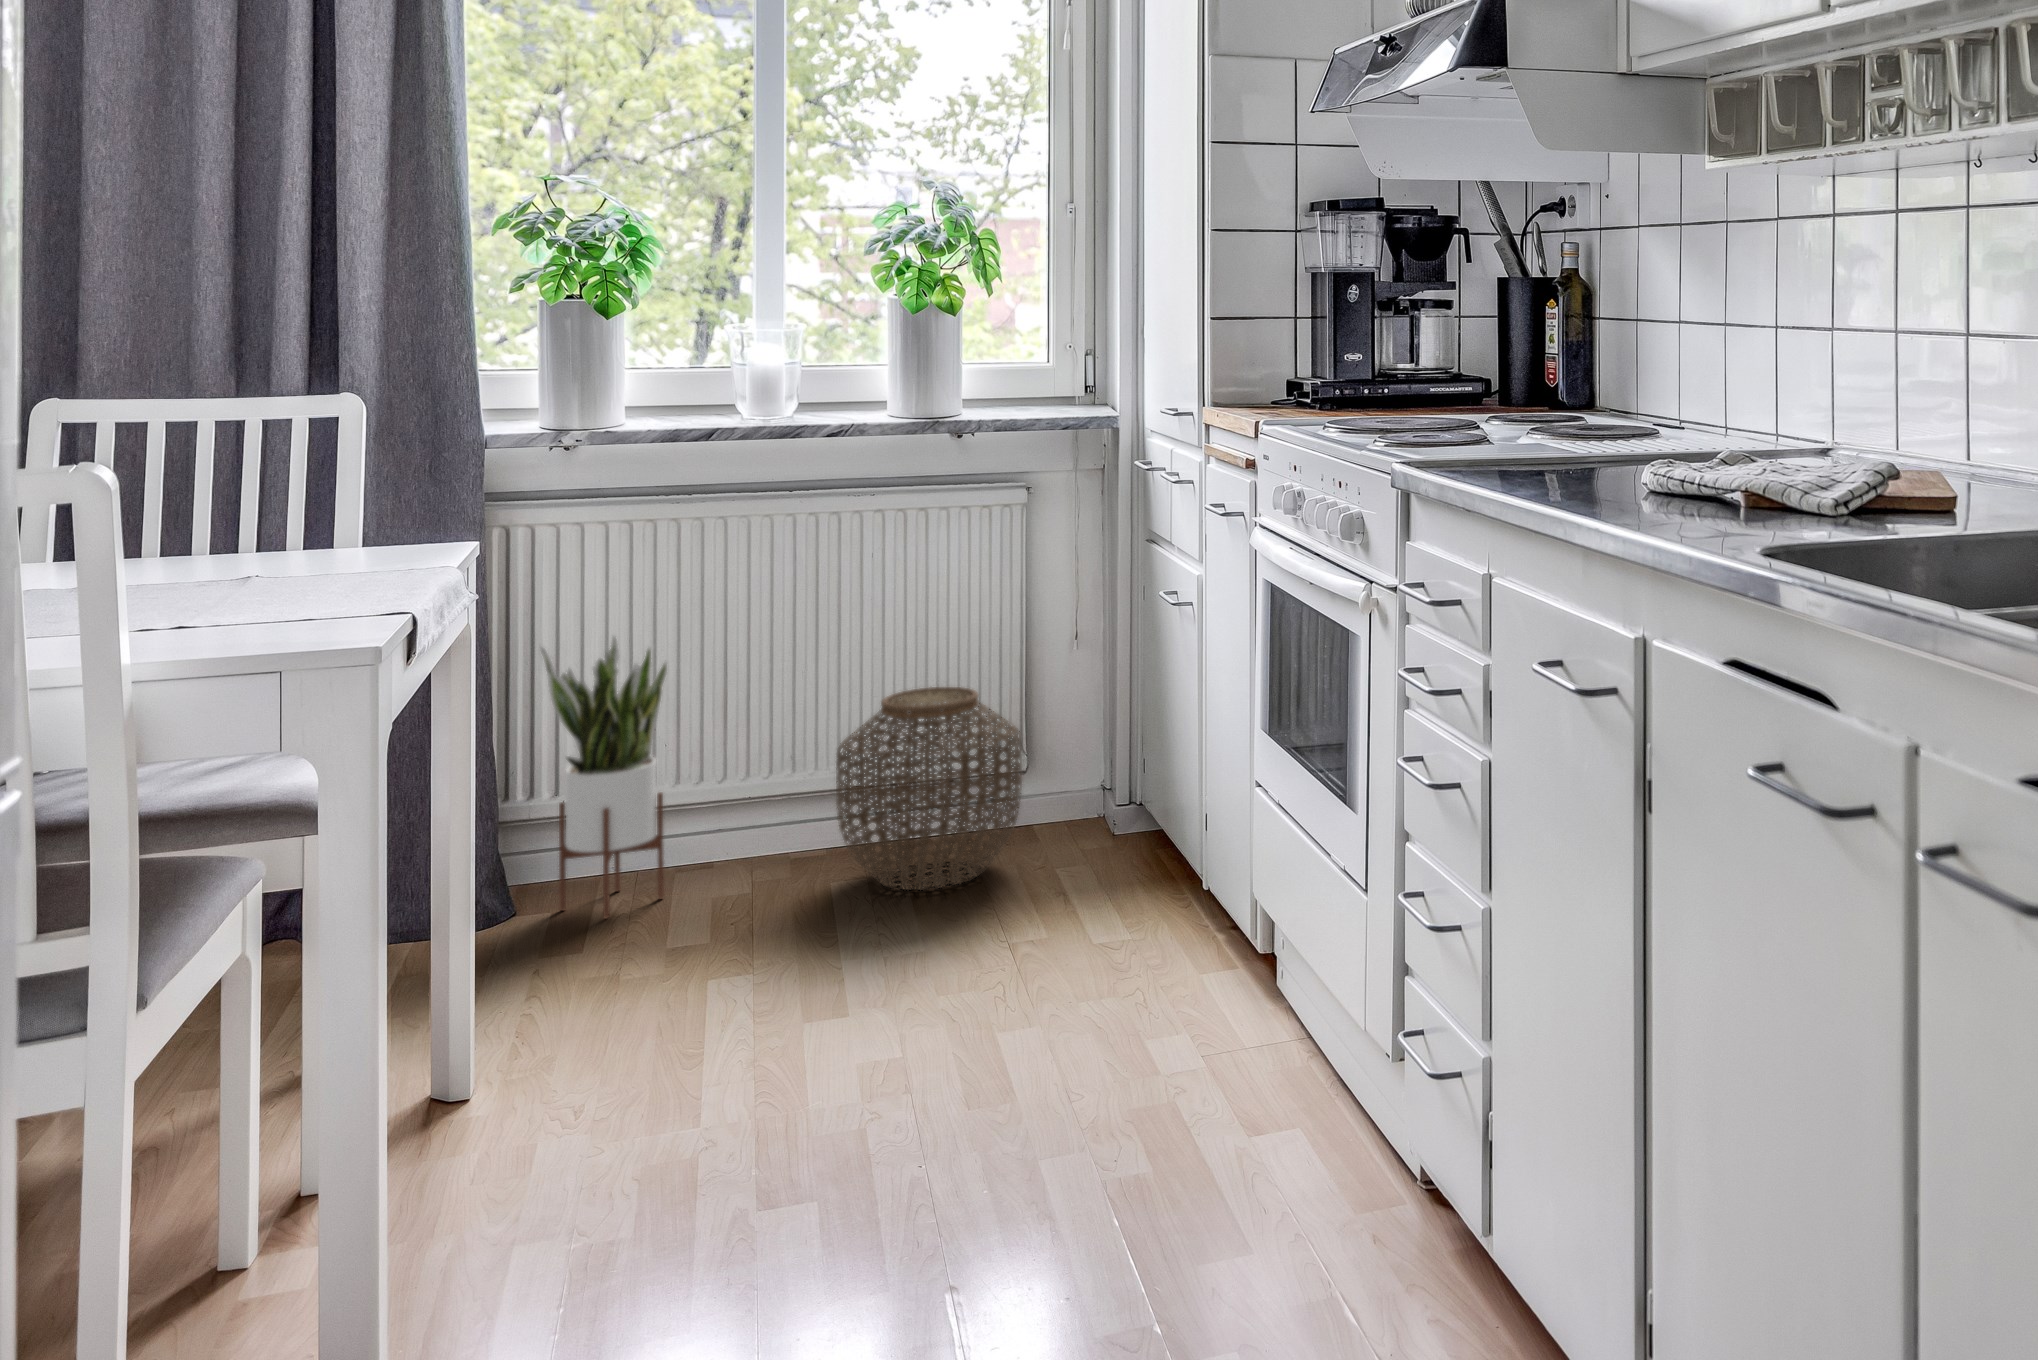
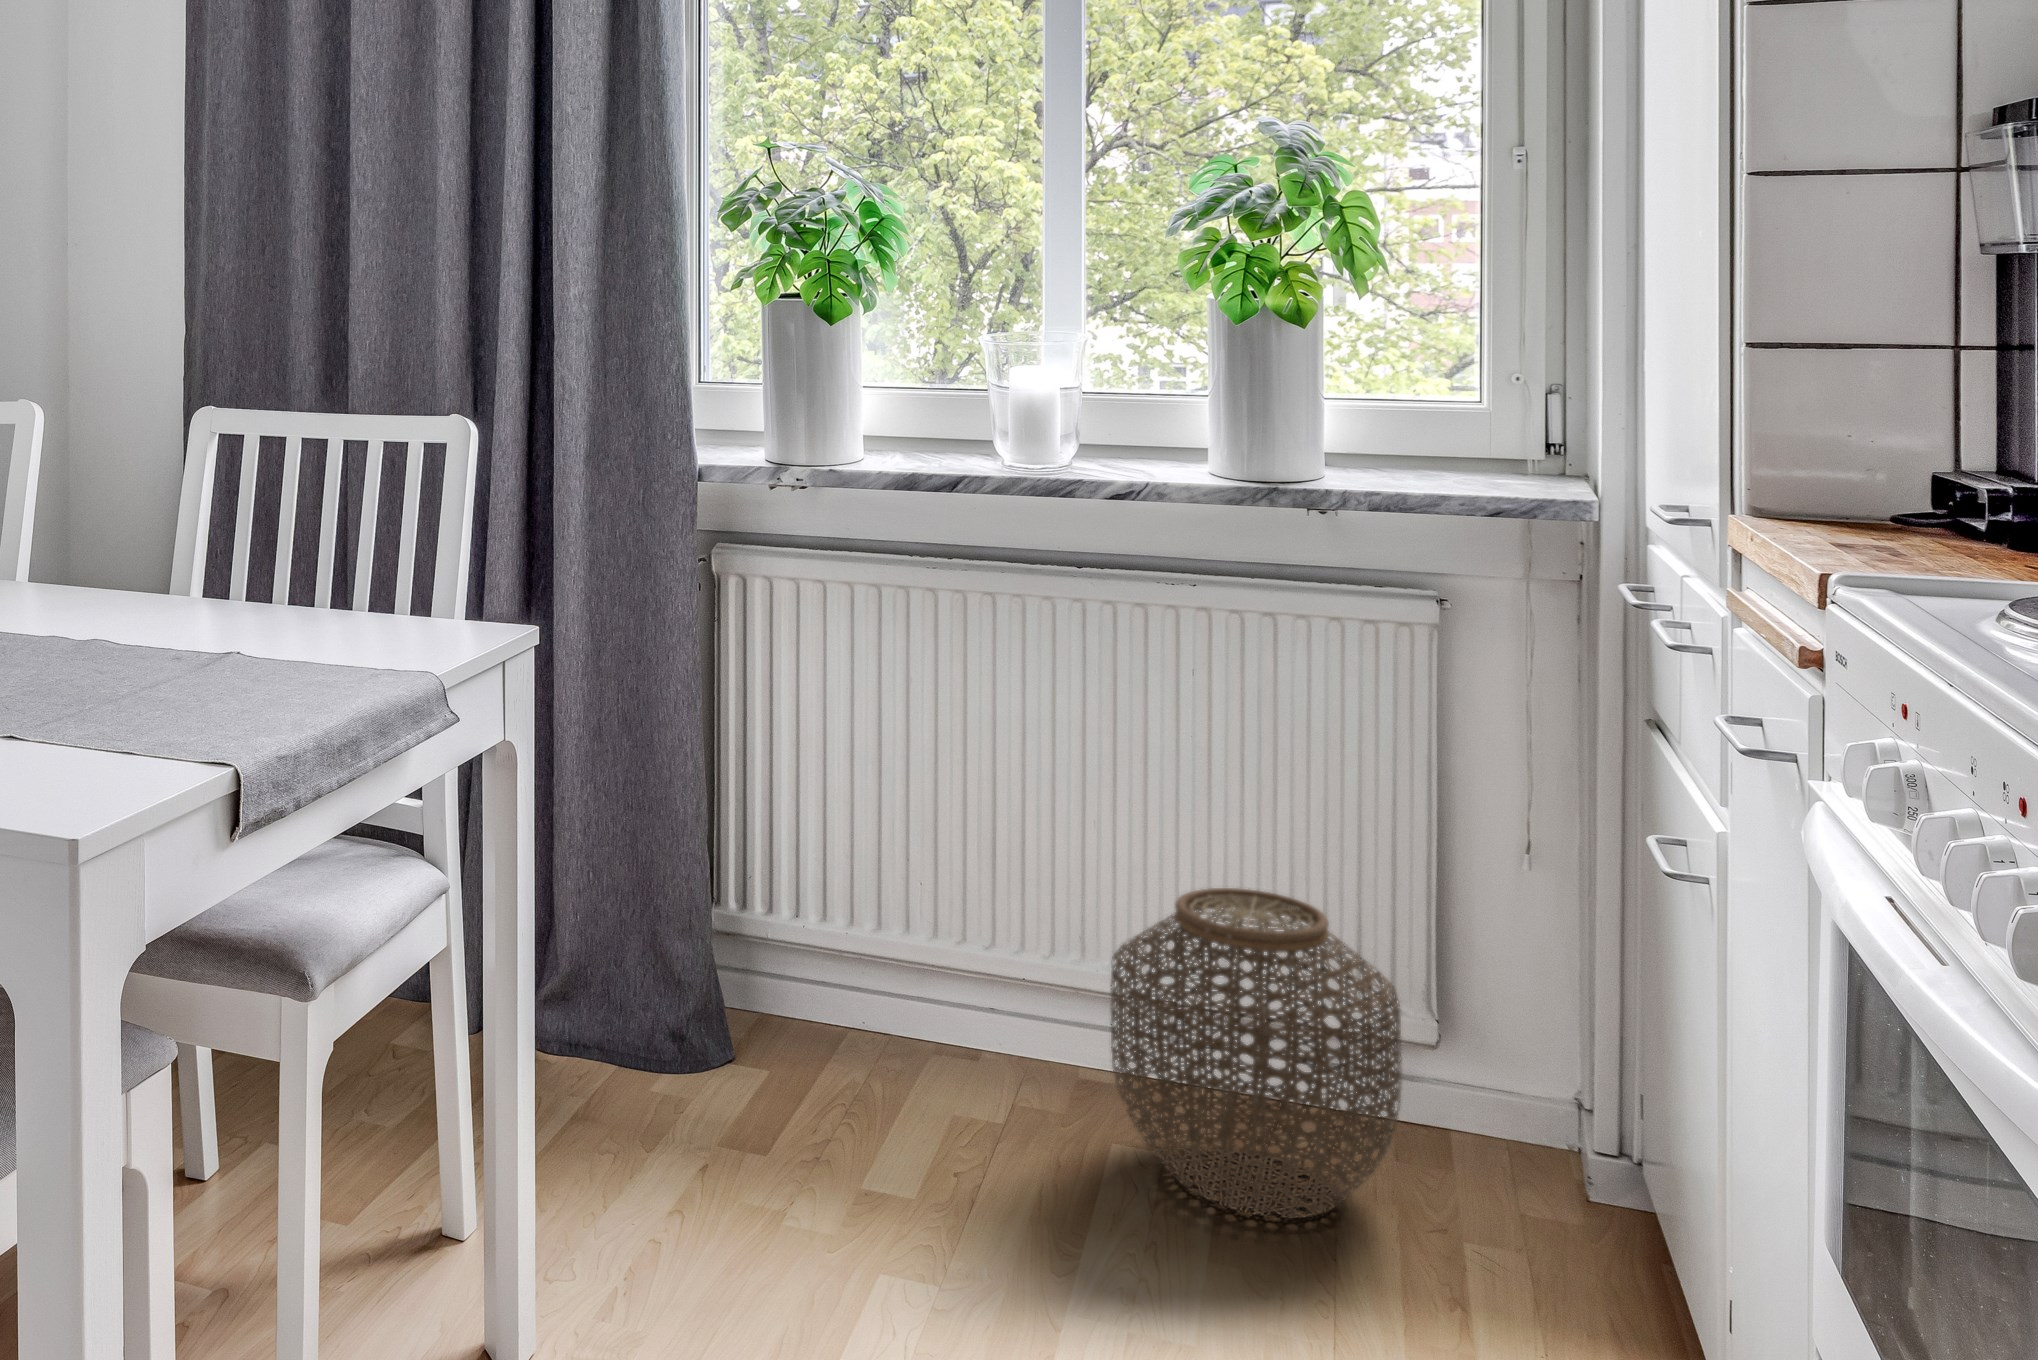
potted plant: present [540,636,667,918] -> none [749,733,903,1104]

